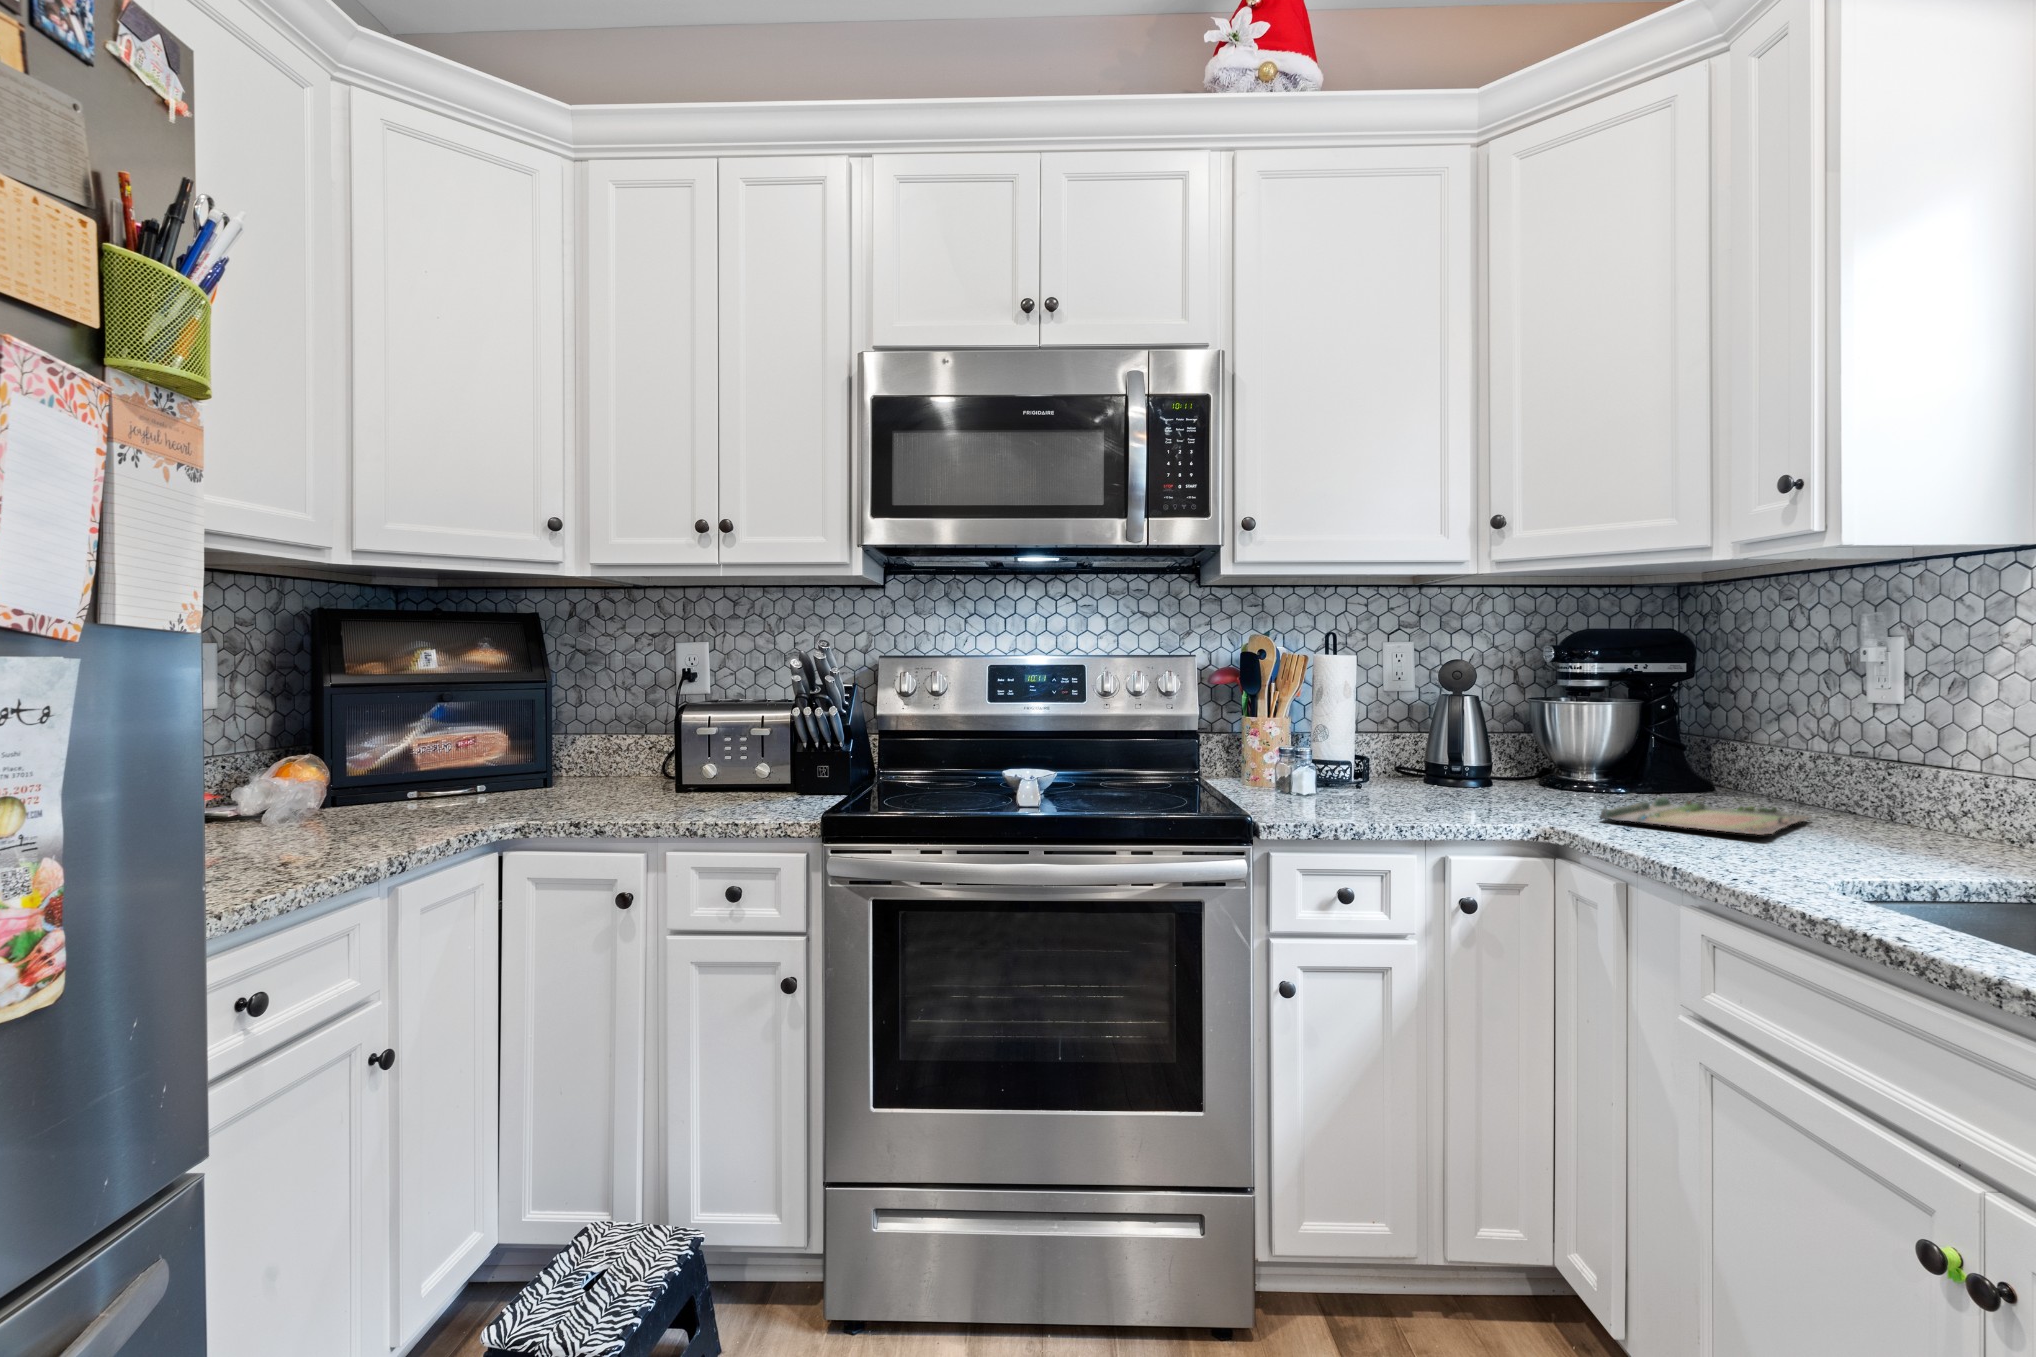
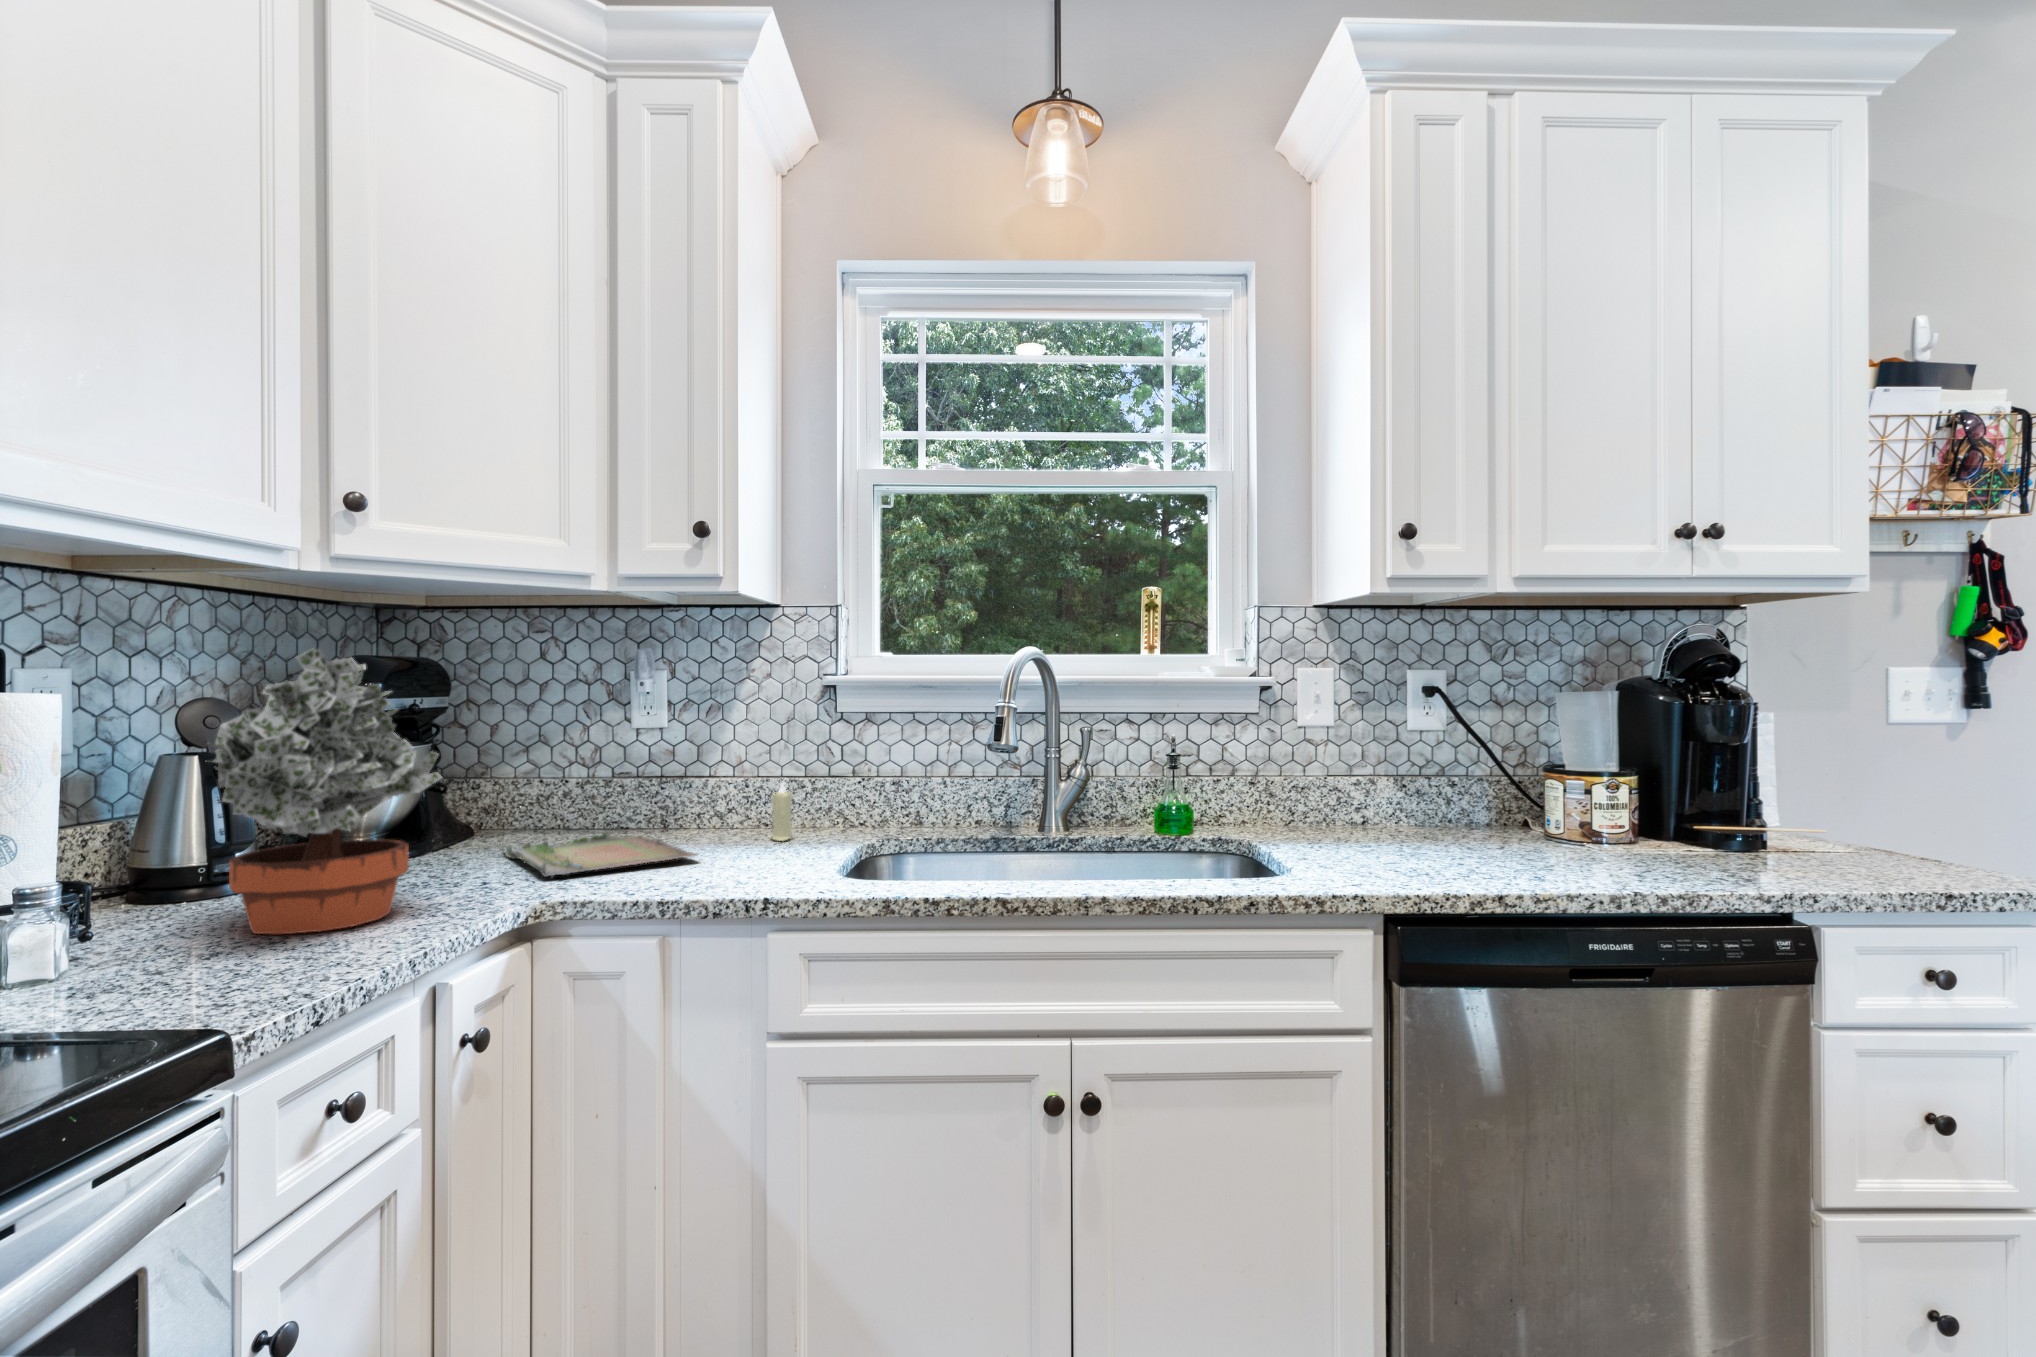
potted plant: none [1347,628,1500,812] -> present [208,649,441,934]
candle: none [1947,775,1987,856] -> present [770,781,792,841]

